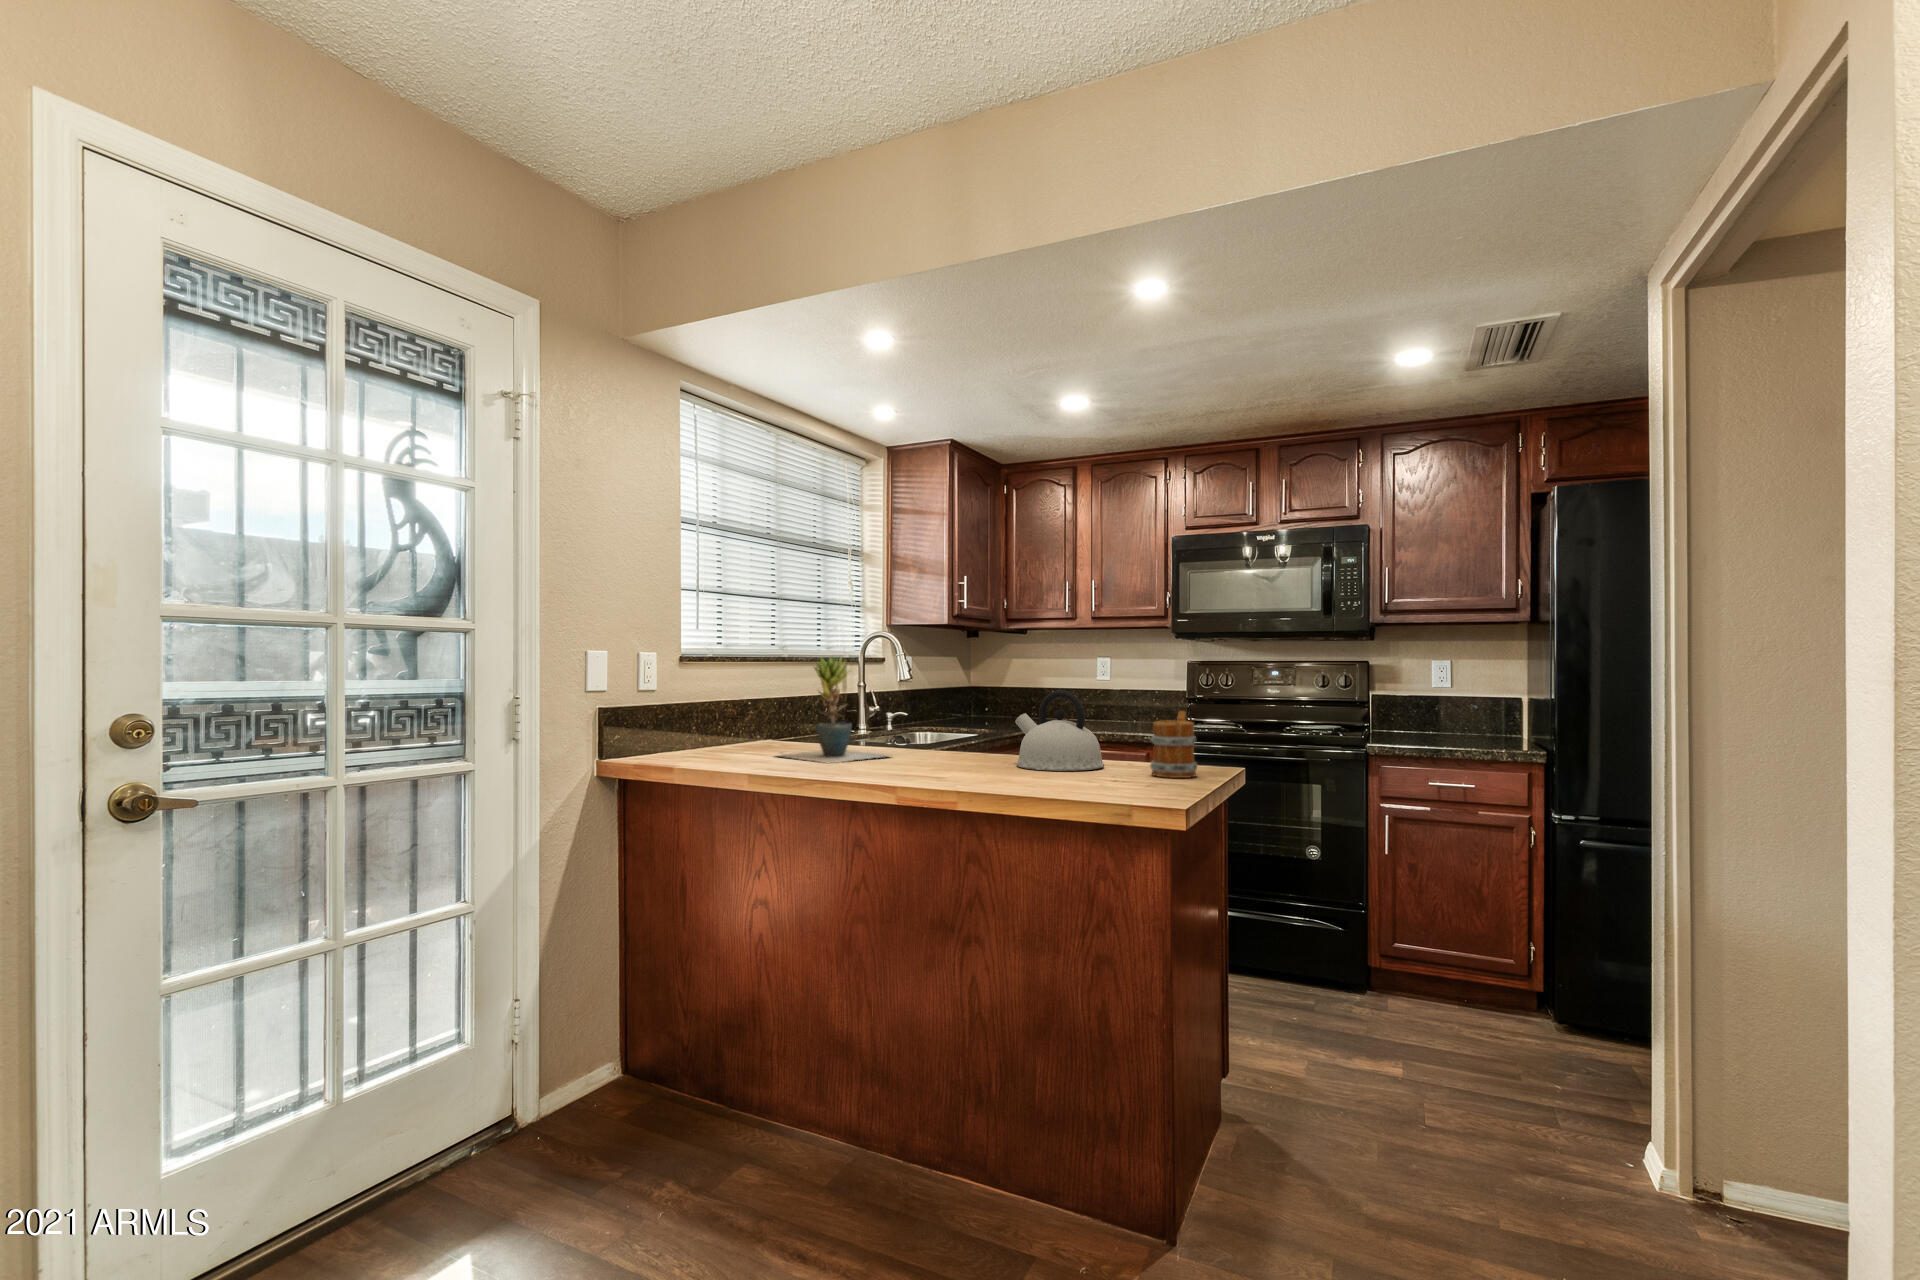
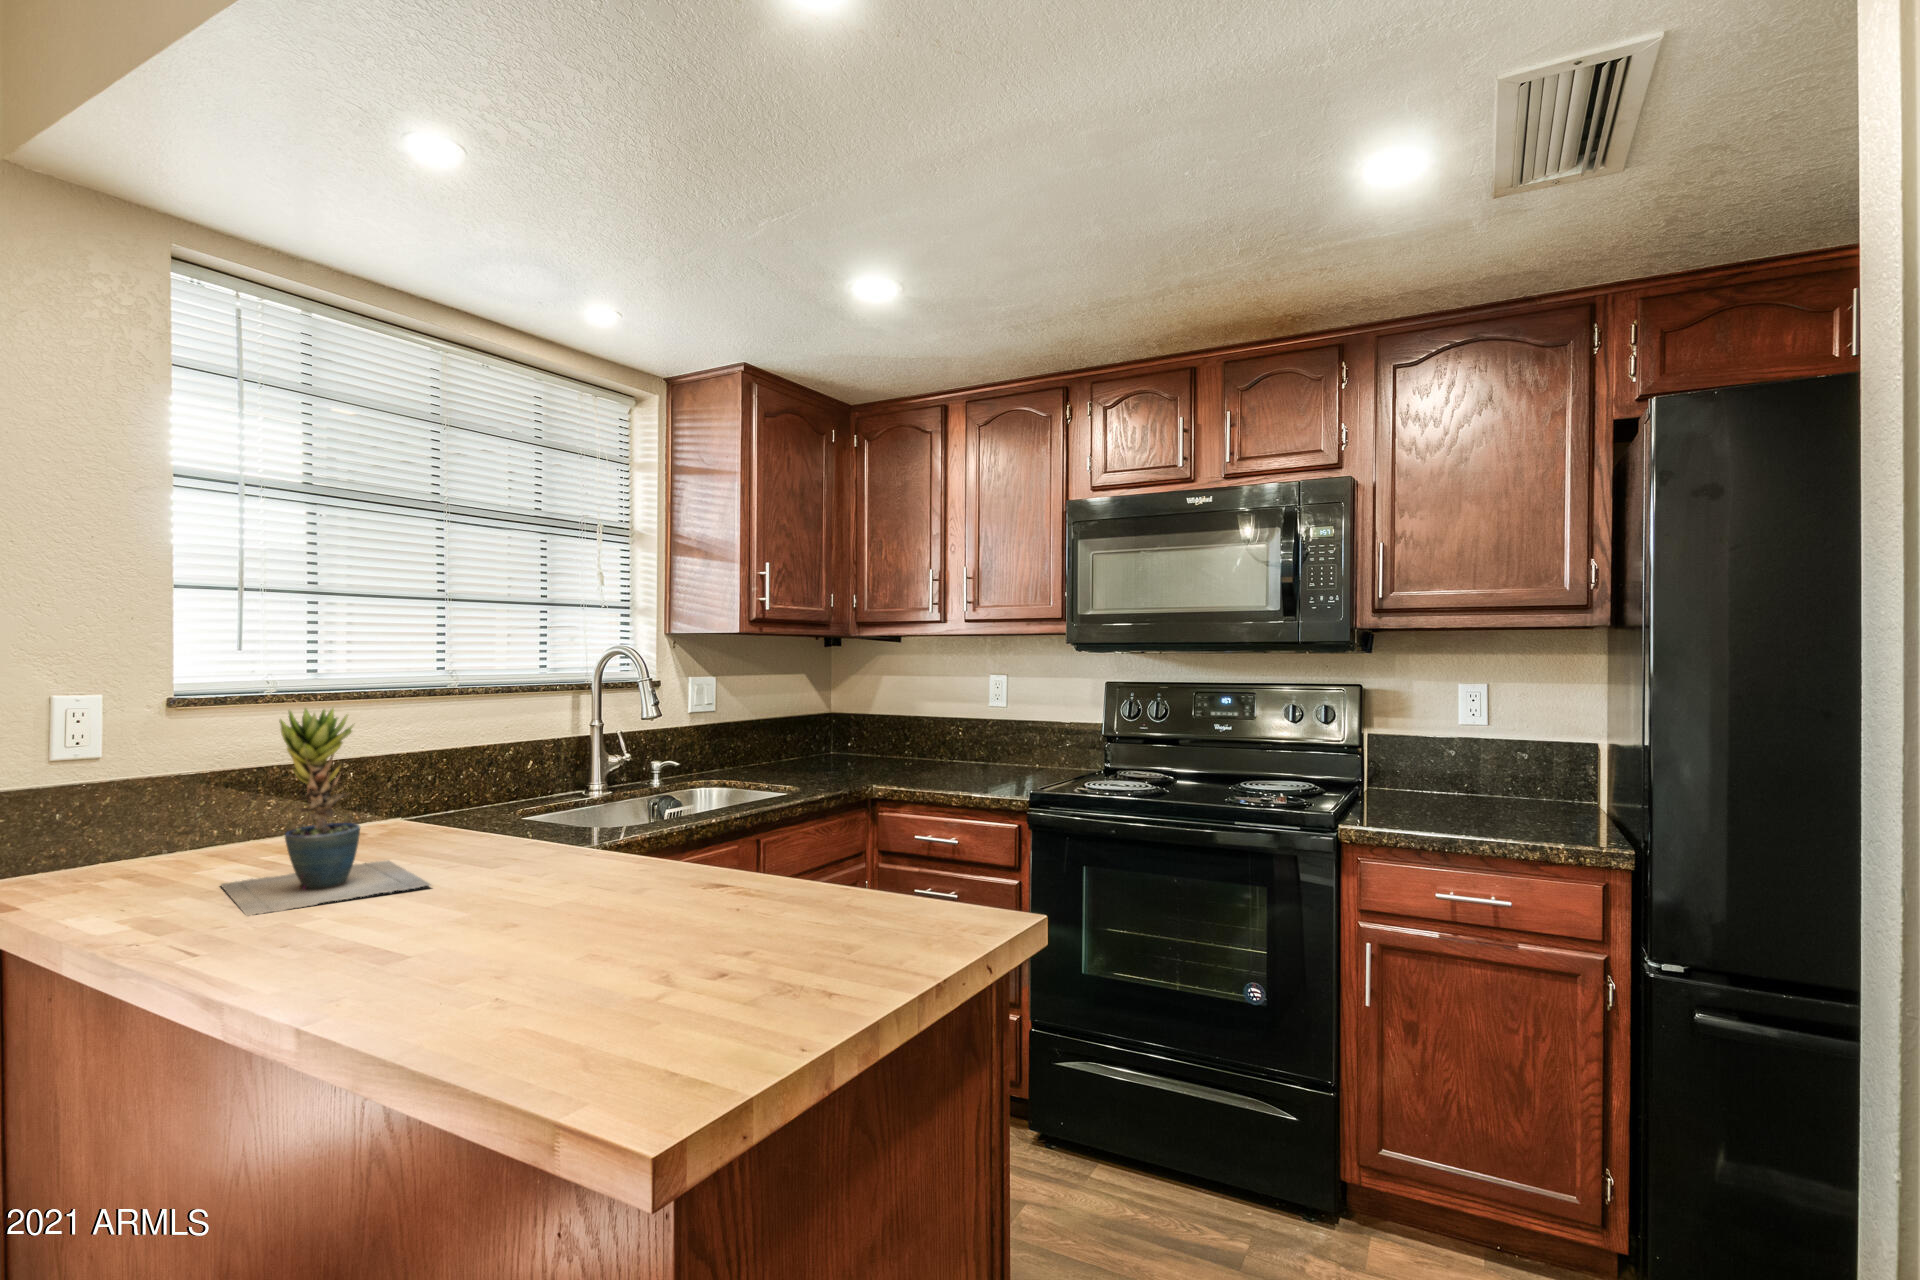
kettle: present [1015,690,1104,771] -> none [572,781,749,953]
mug: present [1150,711,1197,778] -> none [771,833,881,992]

